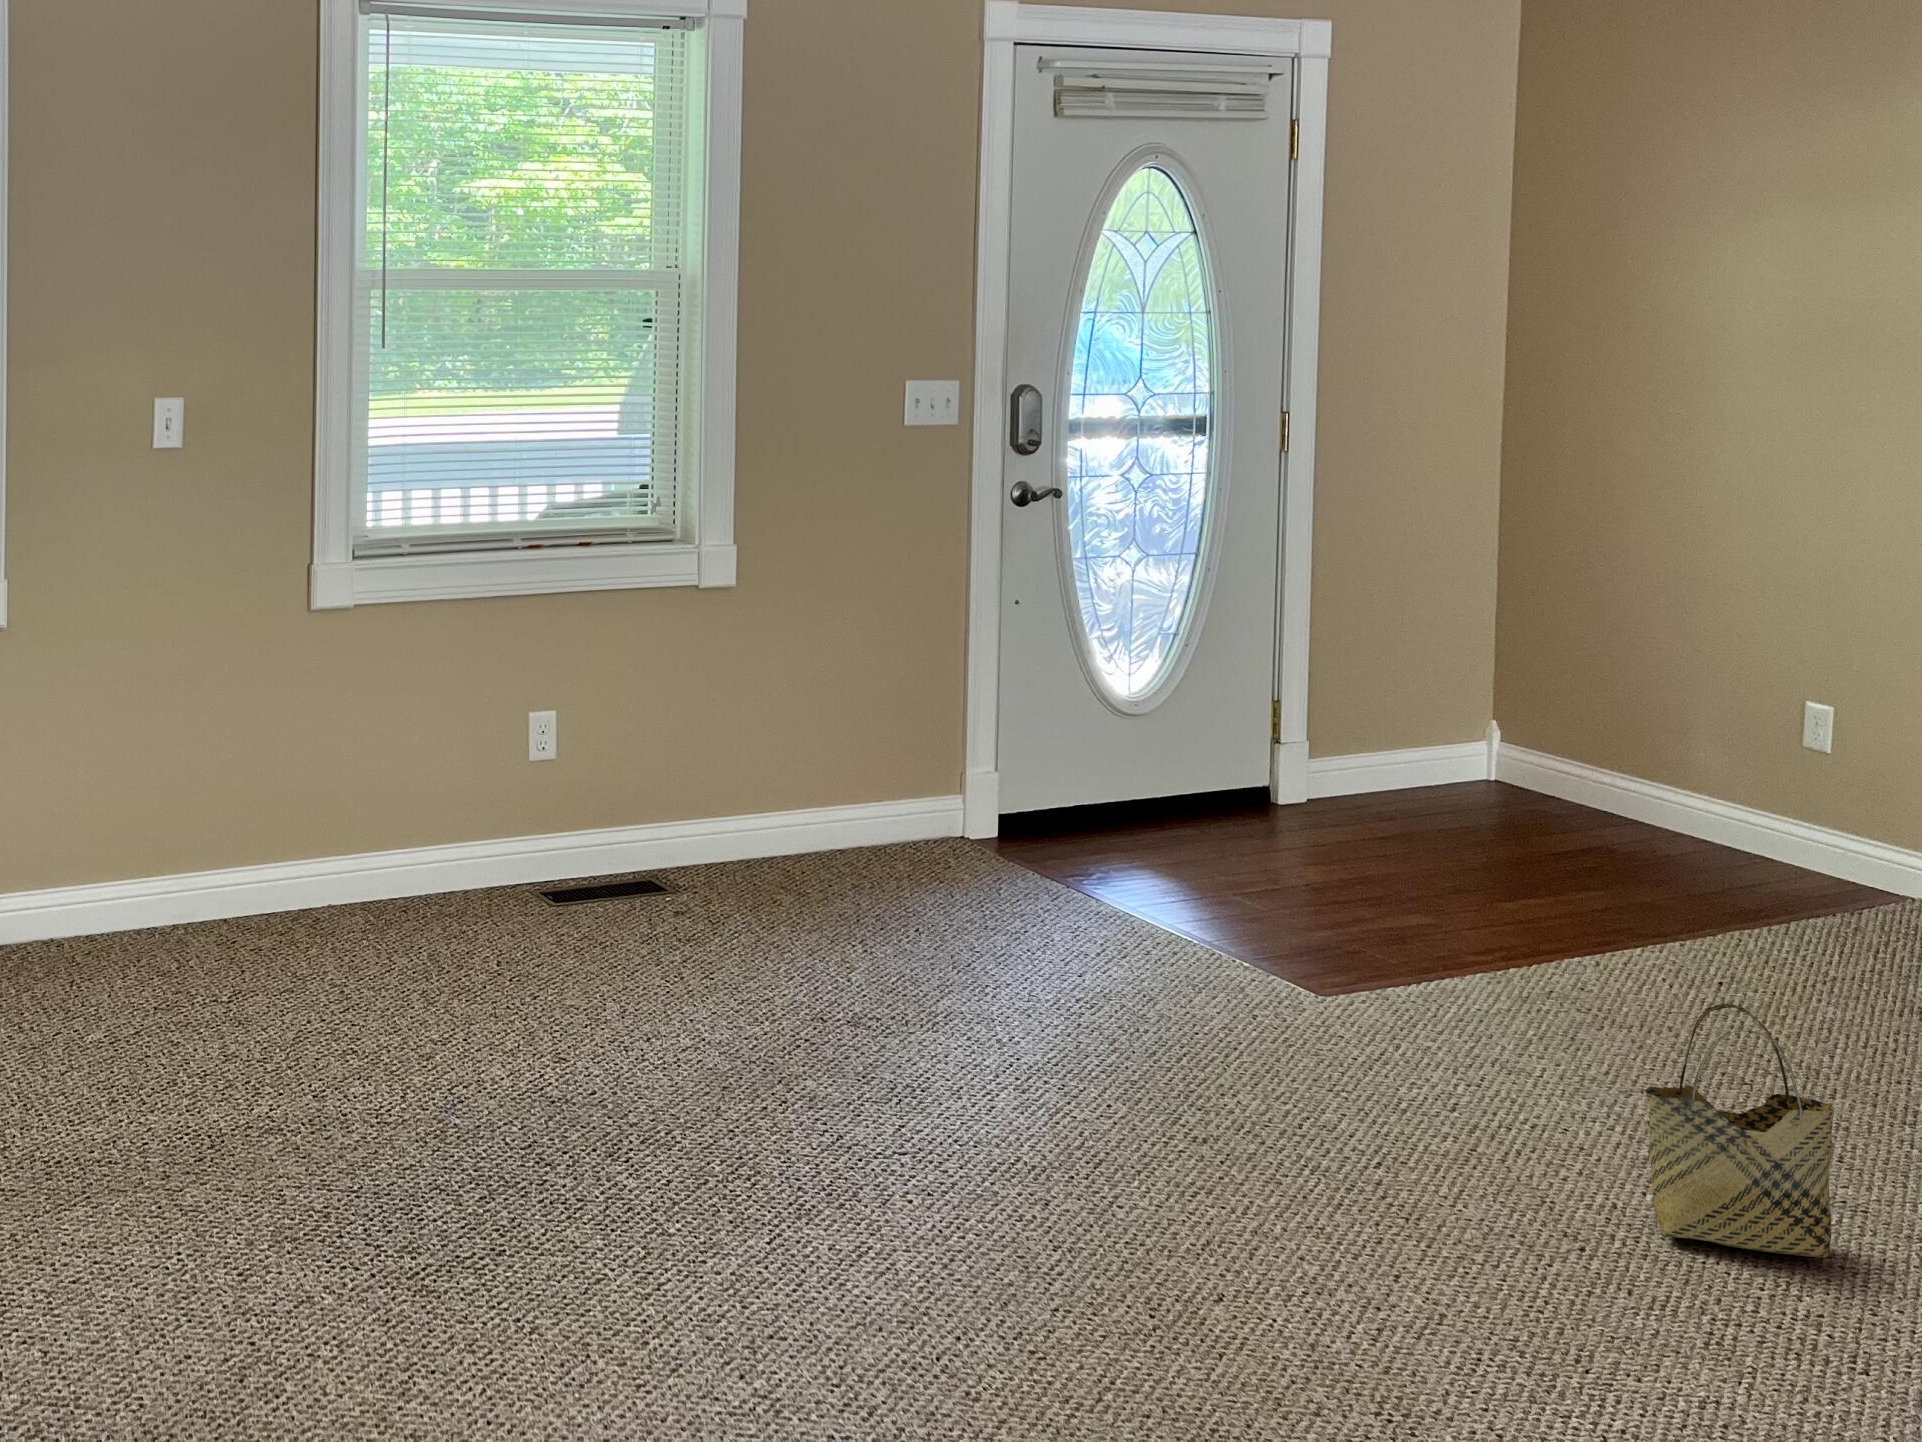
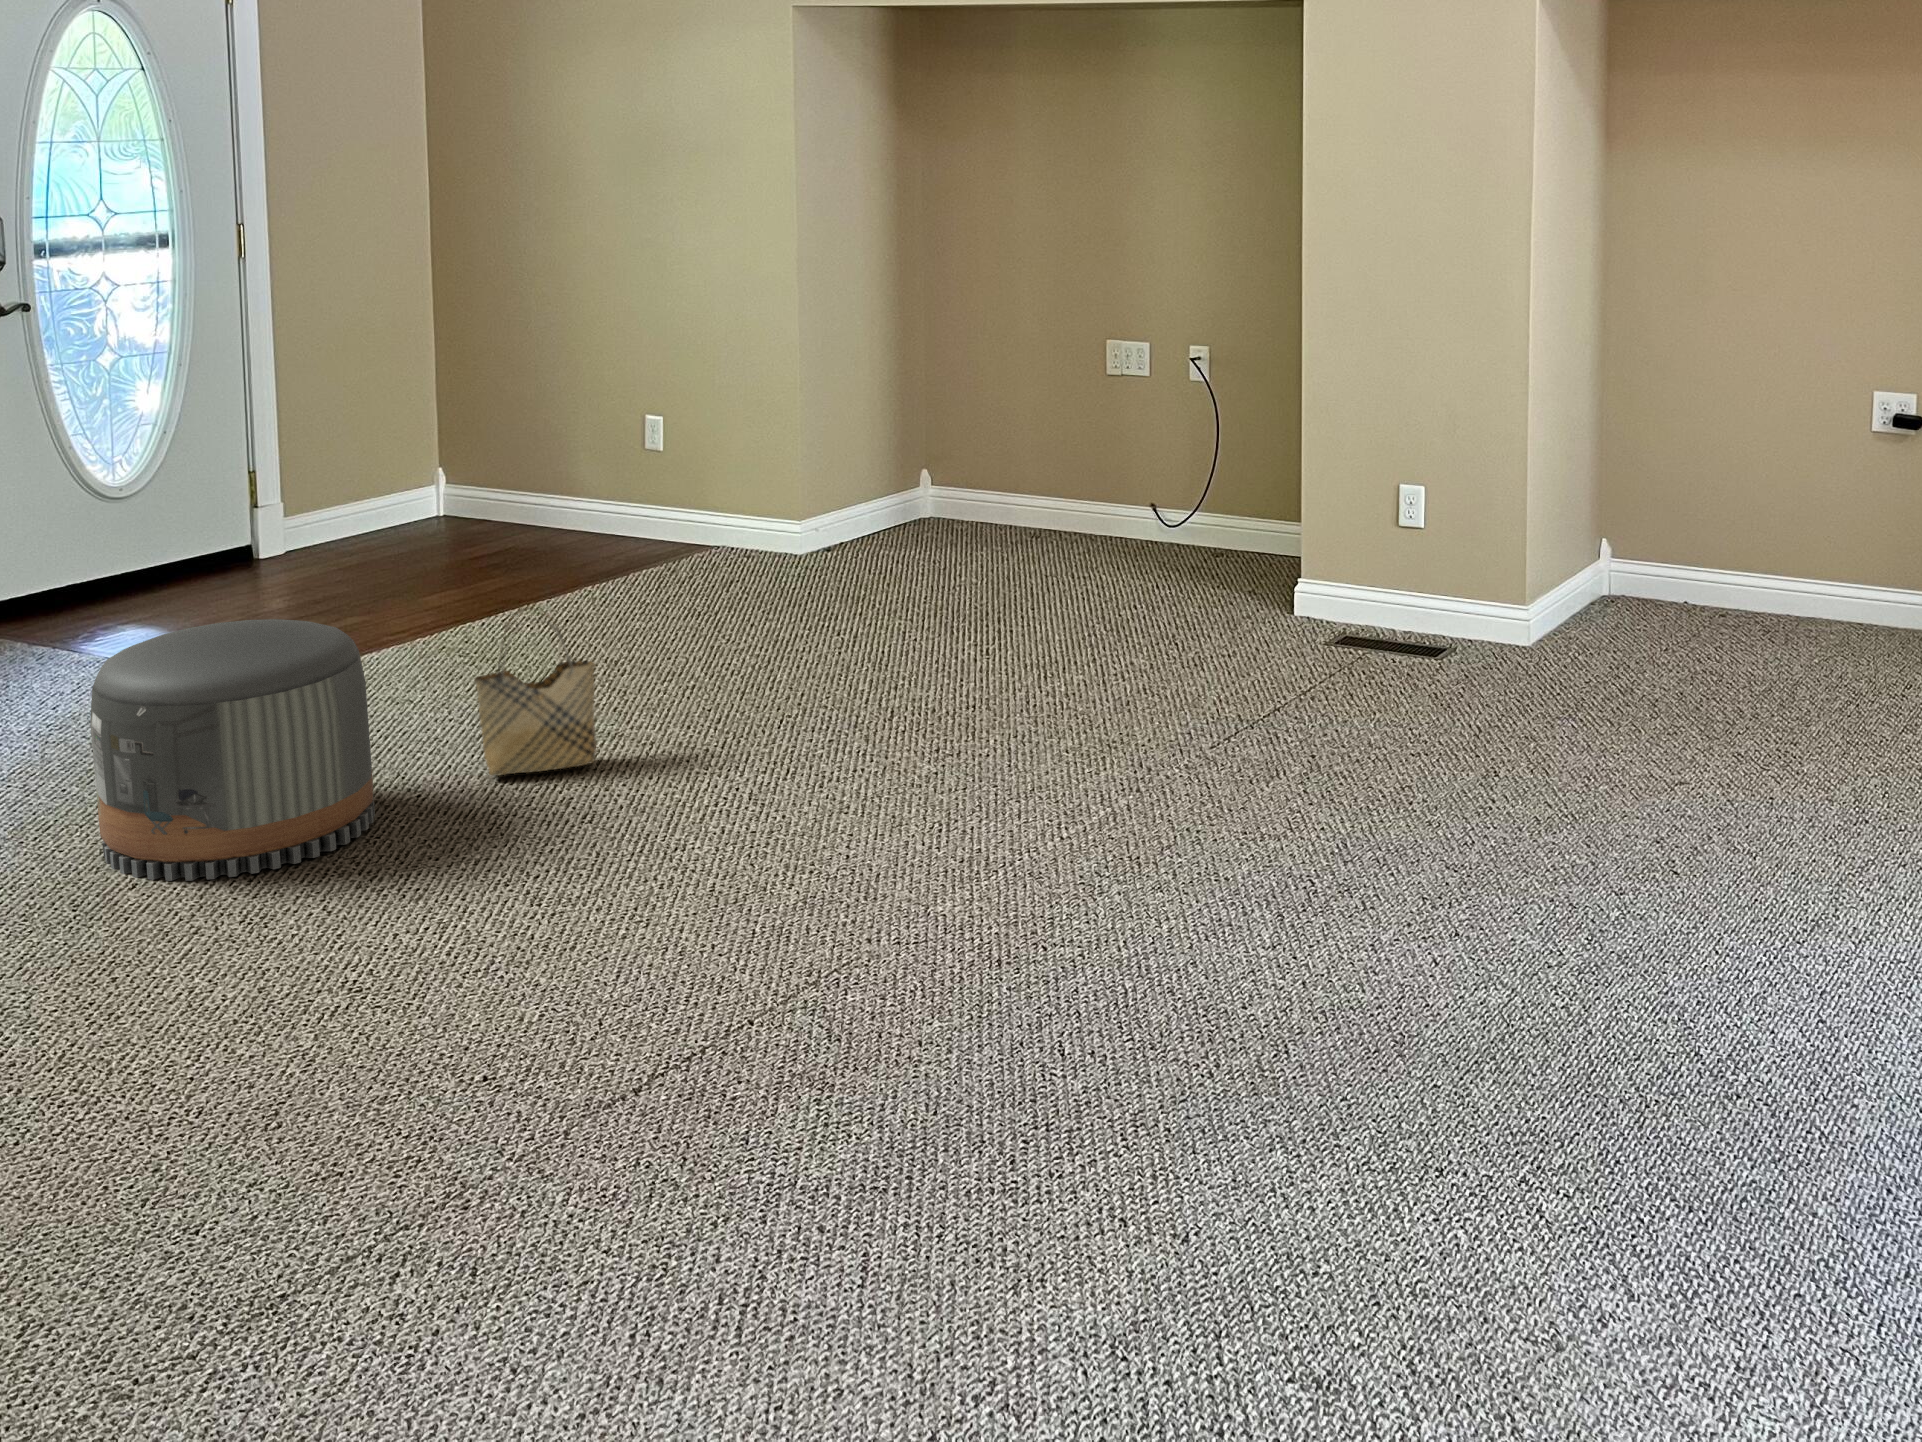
pouf: none [1151,943,1504,1307] -> present [90,619,375,881]

